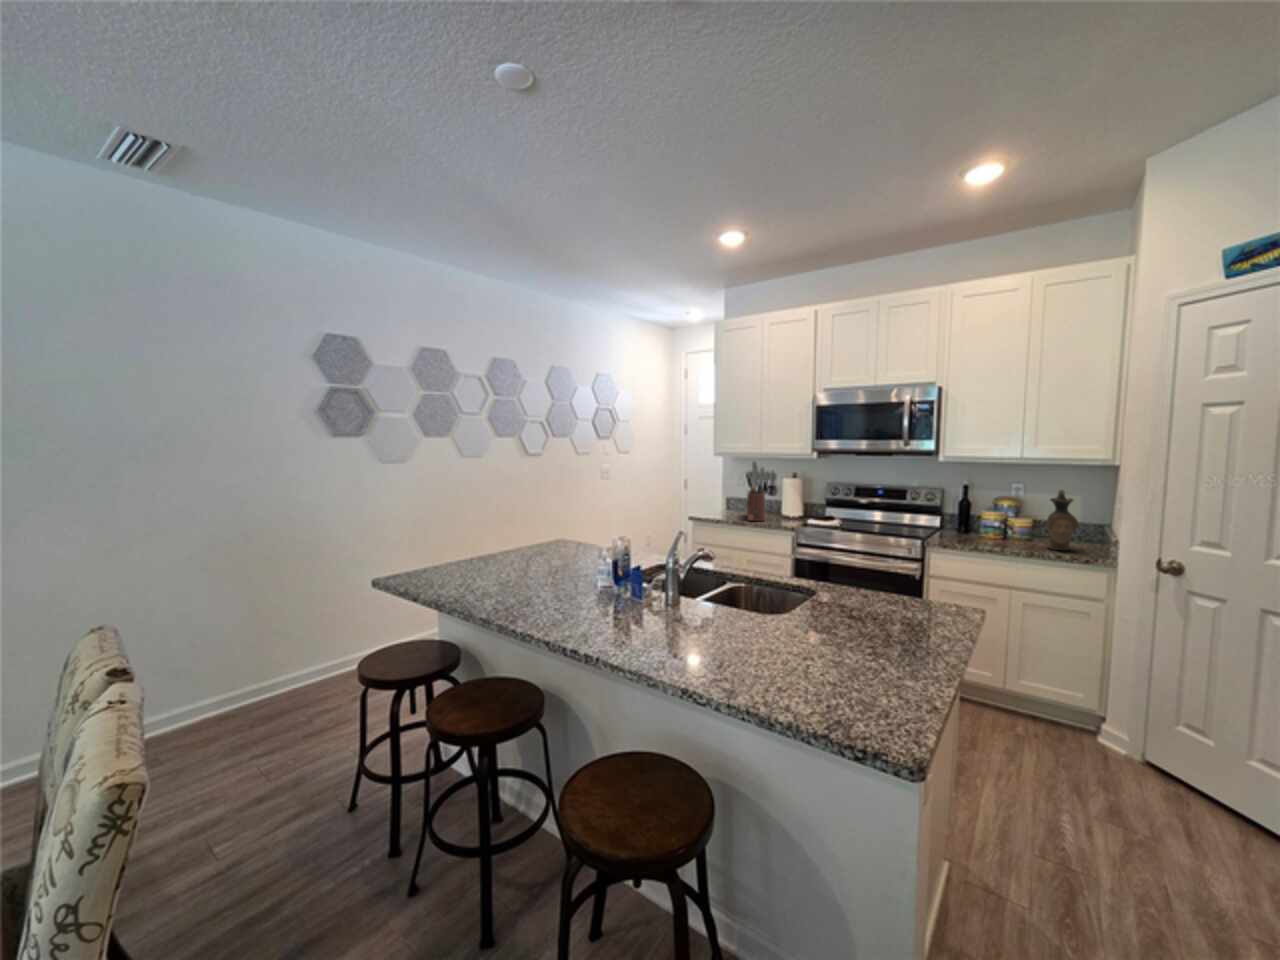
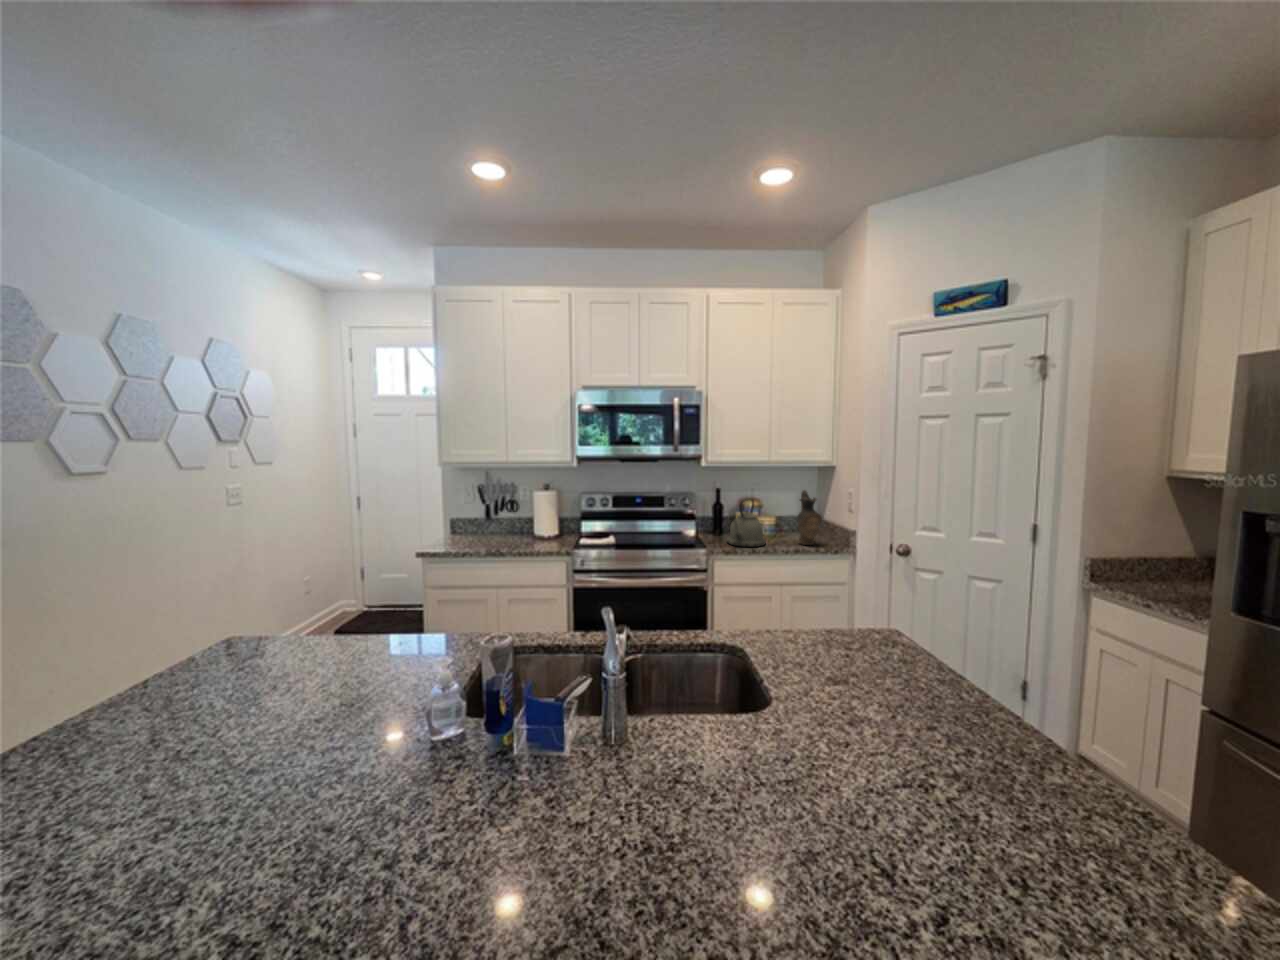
toaster: present [747,487,765,521] -> none [490,503,521,551]
kettle: none [955,495,1005,544] -> present [727,499,766,547]

